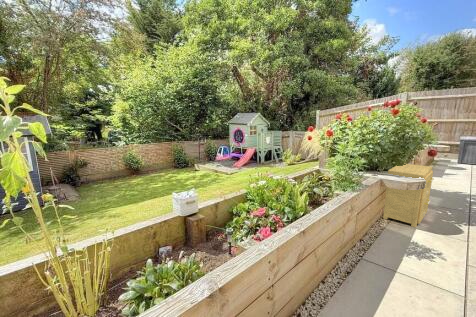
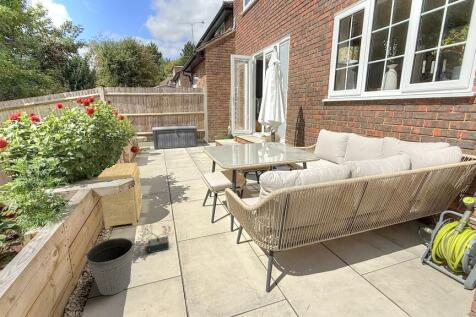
bucket: none [368,222,414,270] -> present [85,238,135,295]
decorative plant: none [416,224,466,267] -> present [140,225,170,253]

